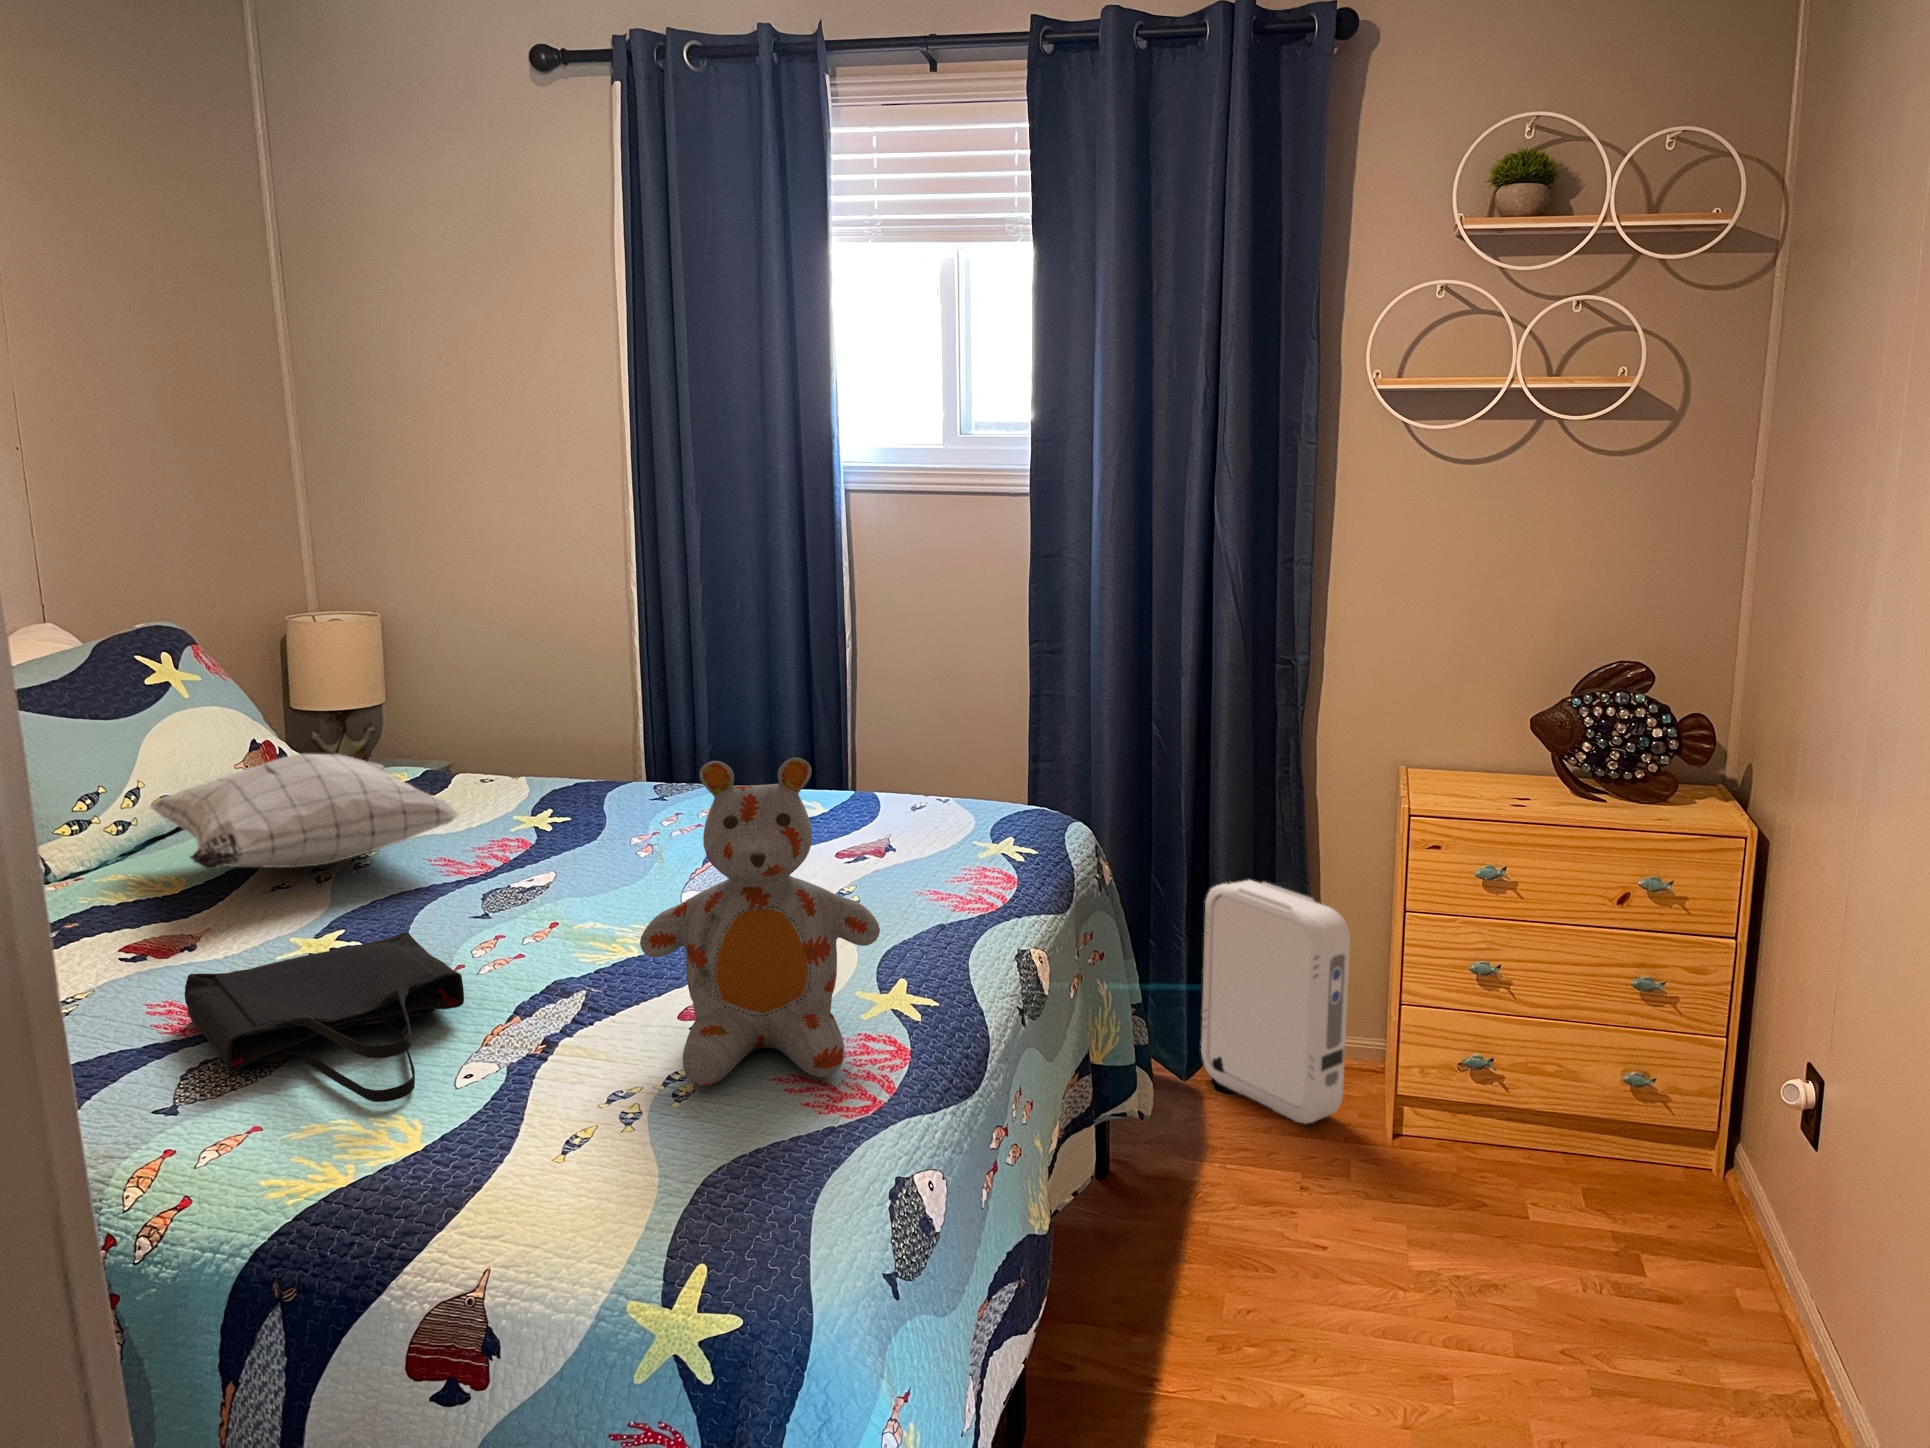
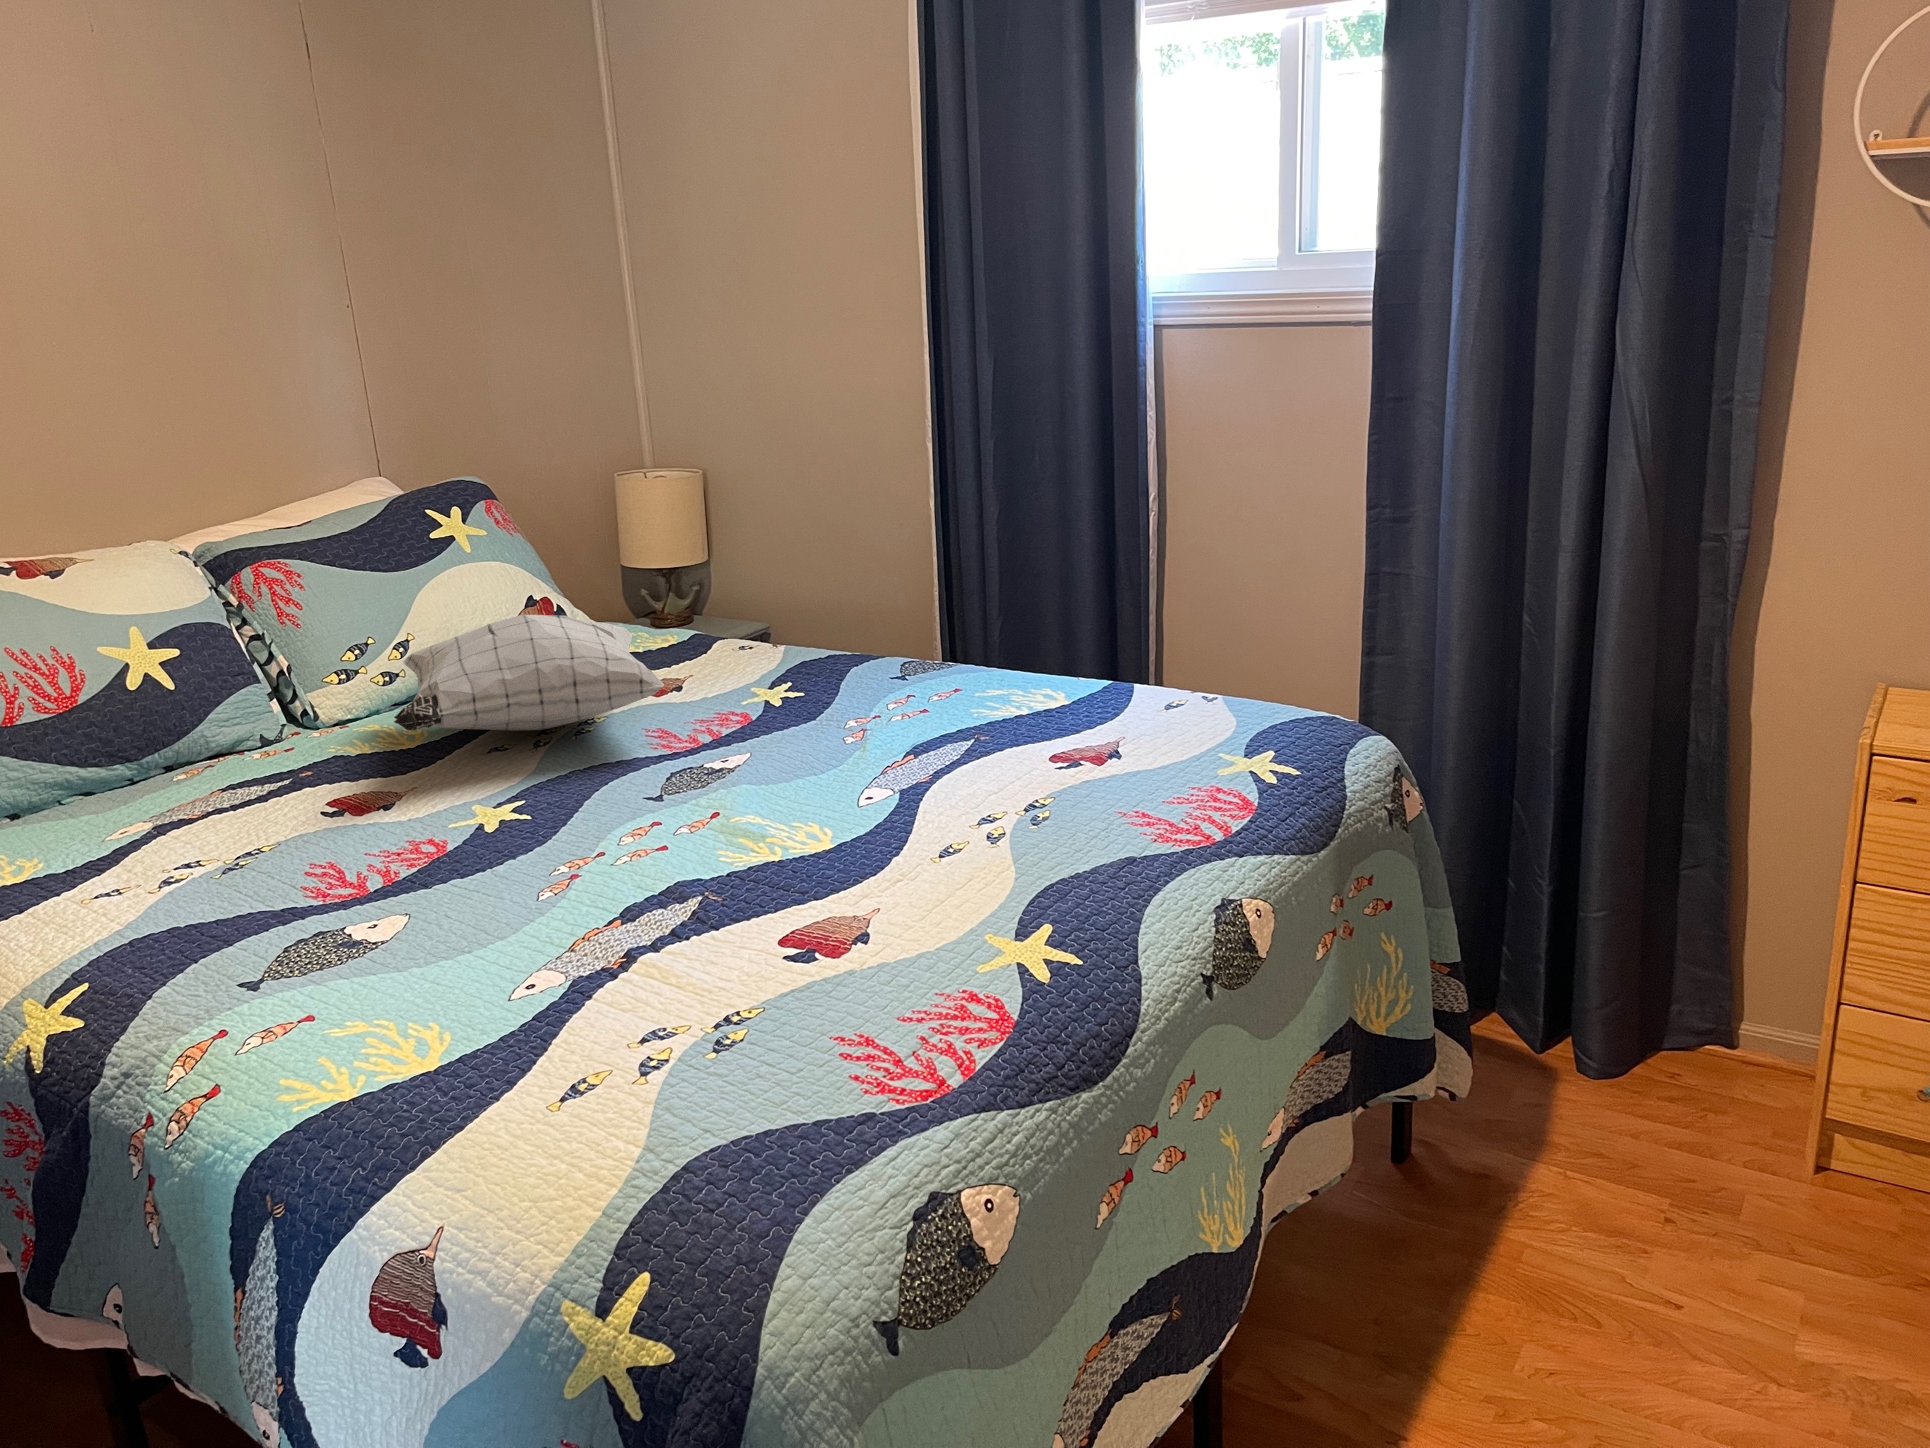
stuffed bear: present [640,758,880,1086] -> none [722,651,998,1045]
air purifier: present [1201,880,1350,1123] -> none [1556,815,1761,1134]
tote bag: present [185,933,464,1102] -> none [319,813,571,1006]

